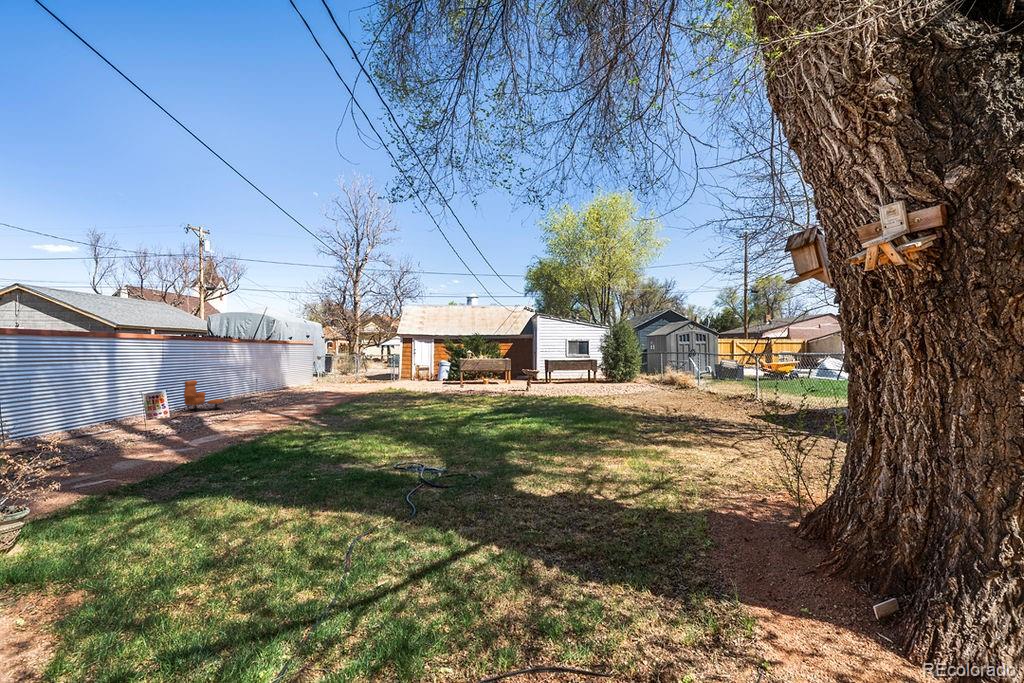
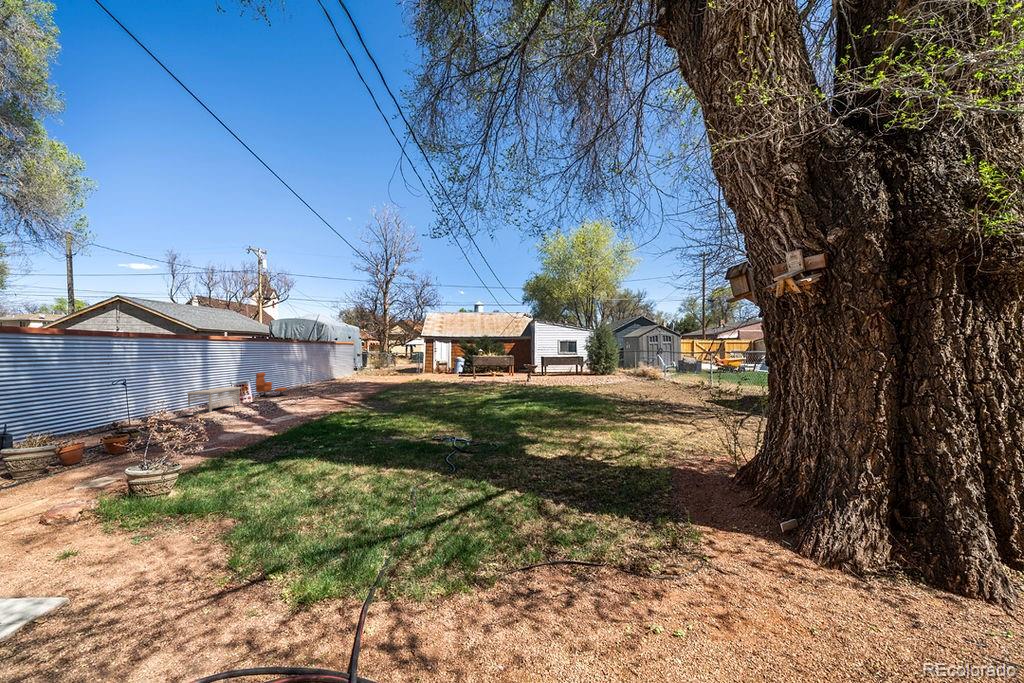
storage bench: none [86,399,162,432] -> present [187,387,241,412]

